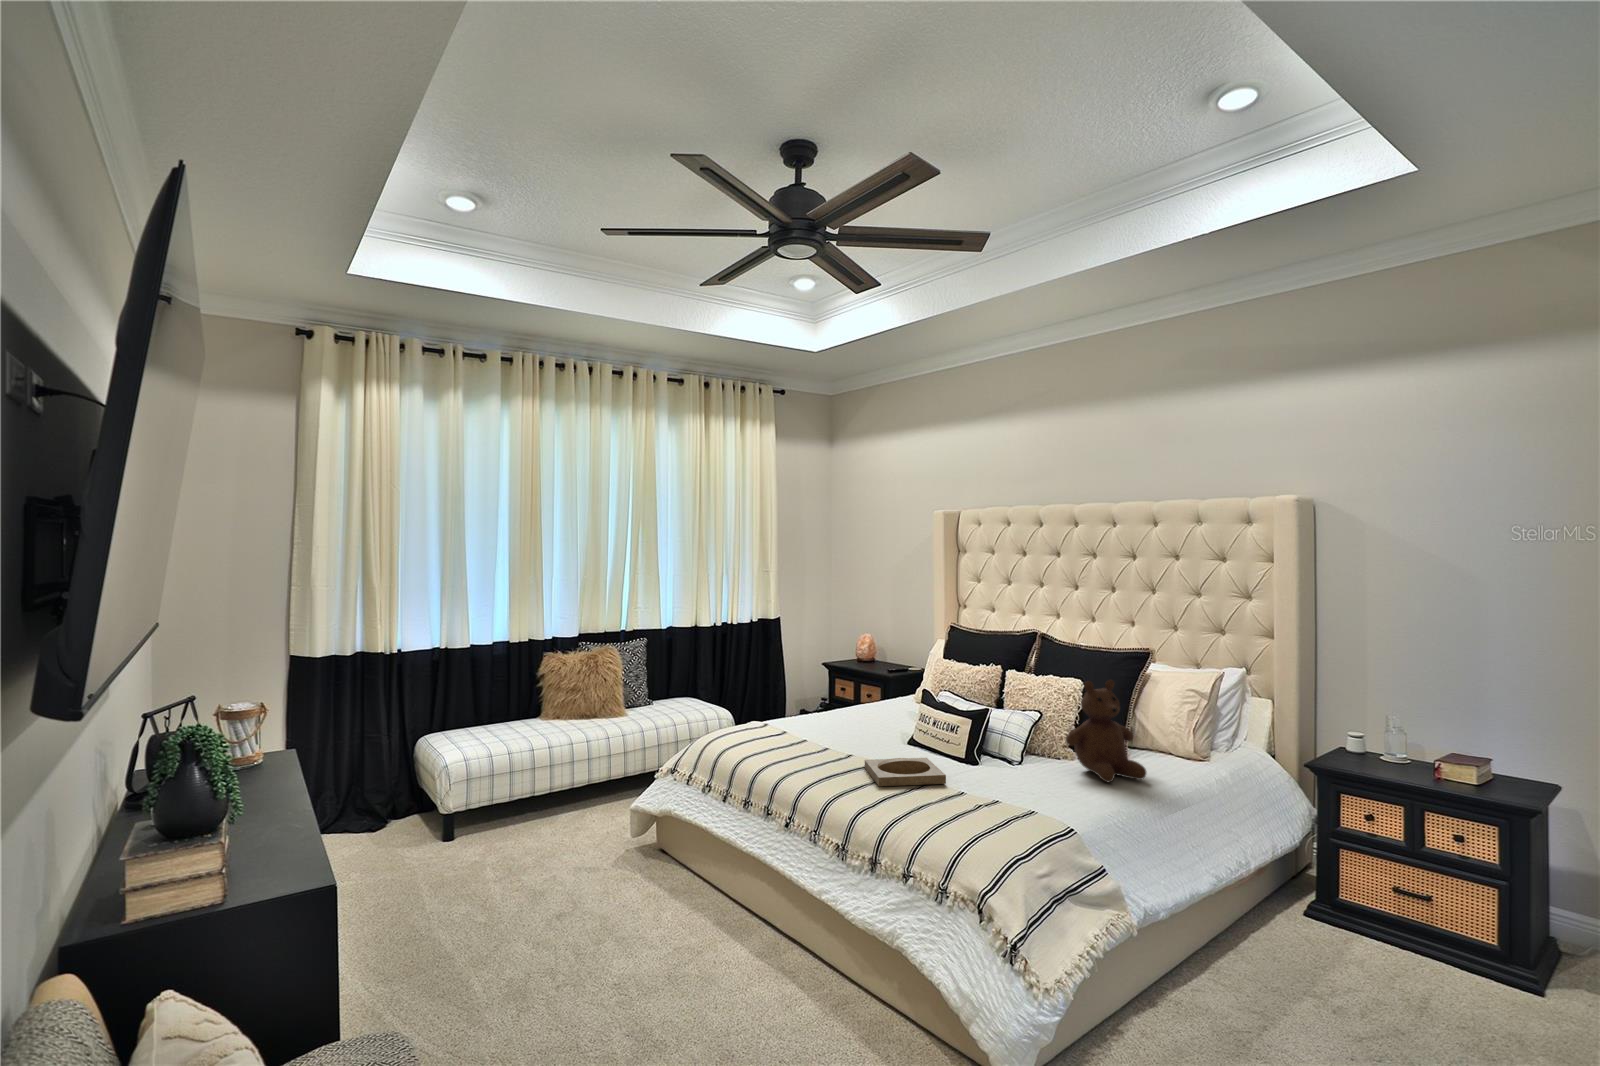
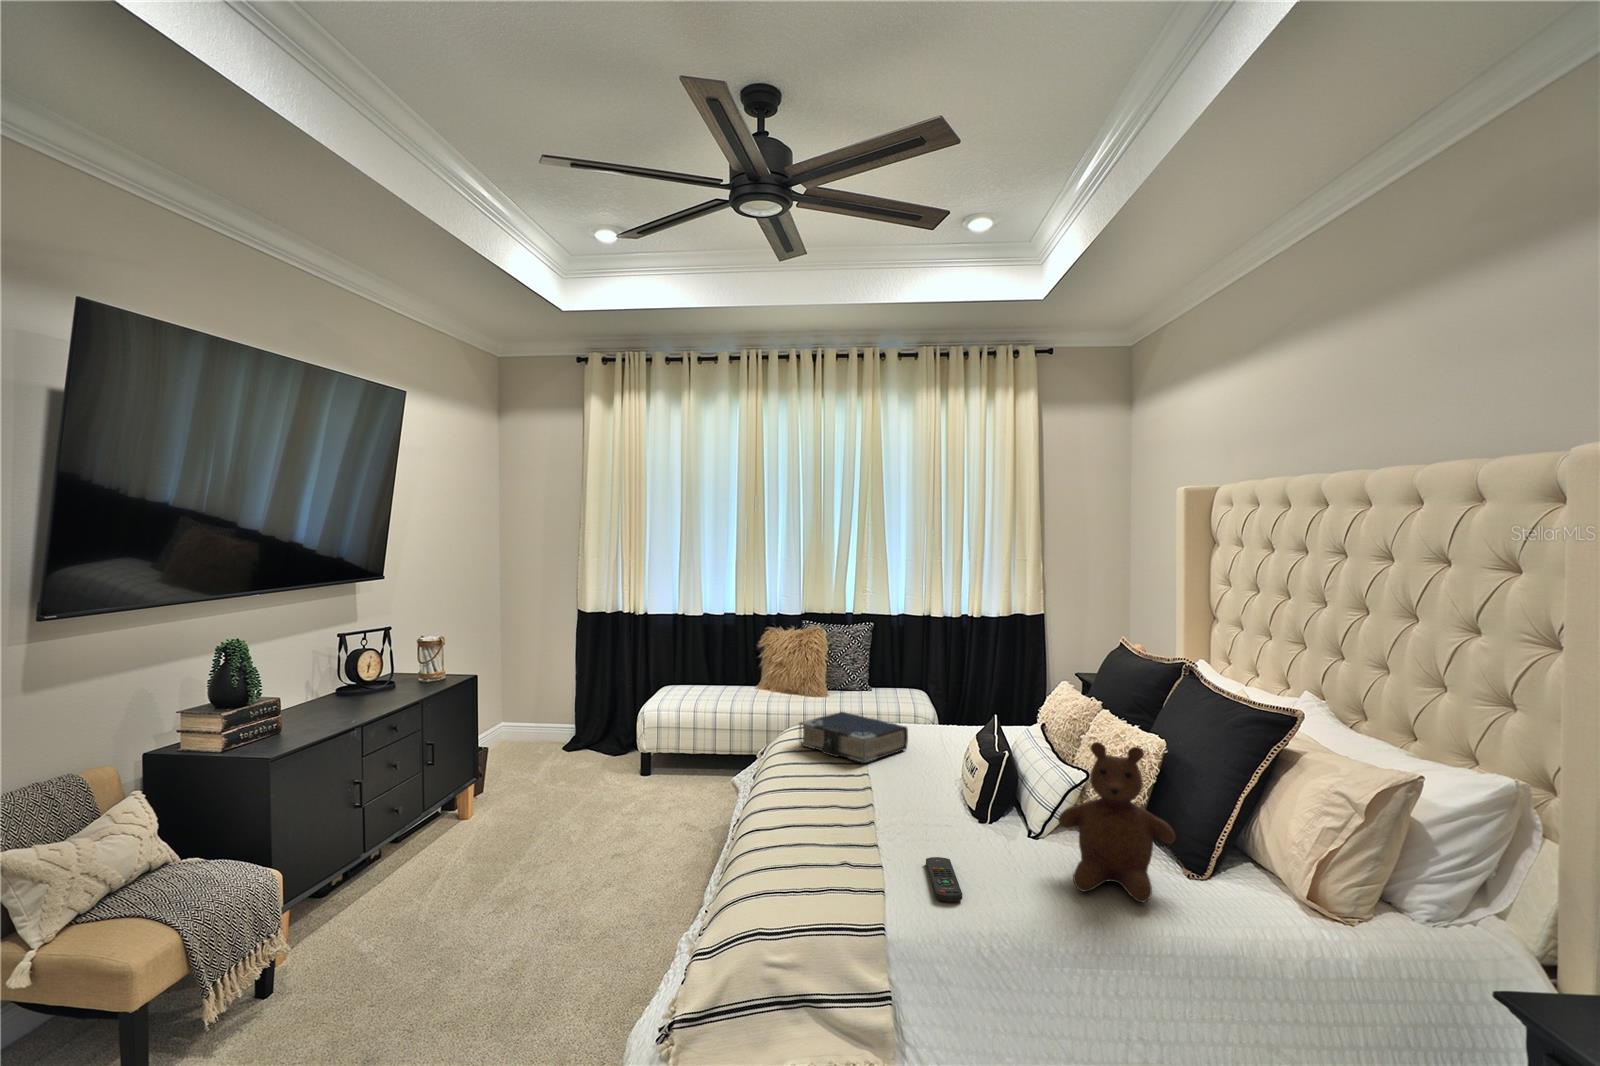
book: none [753,710,837,746] -> present [799,712,908,763]
tray: present [865,758,946,786] -> none [807,785,913,833]
remote control: none [1008,785,1070,807] -> present [926,857,962,902]

